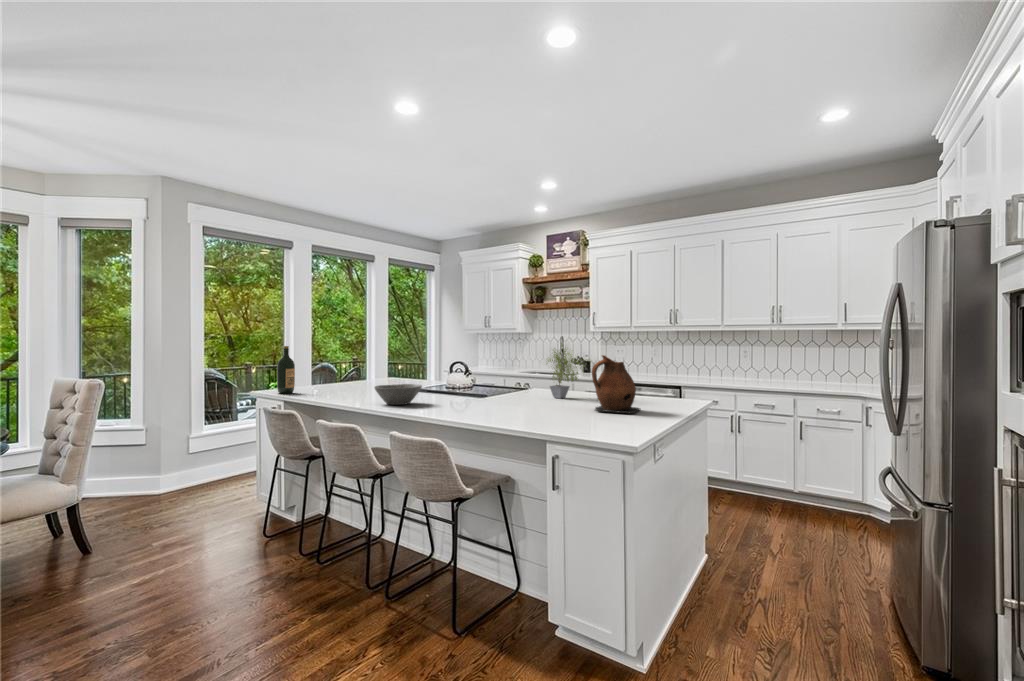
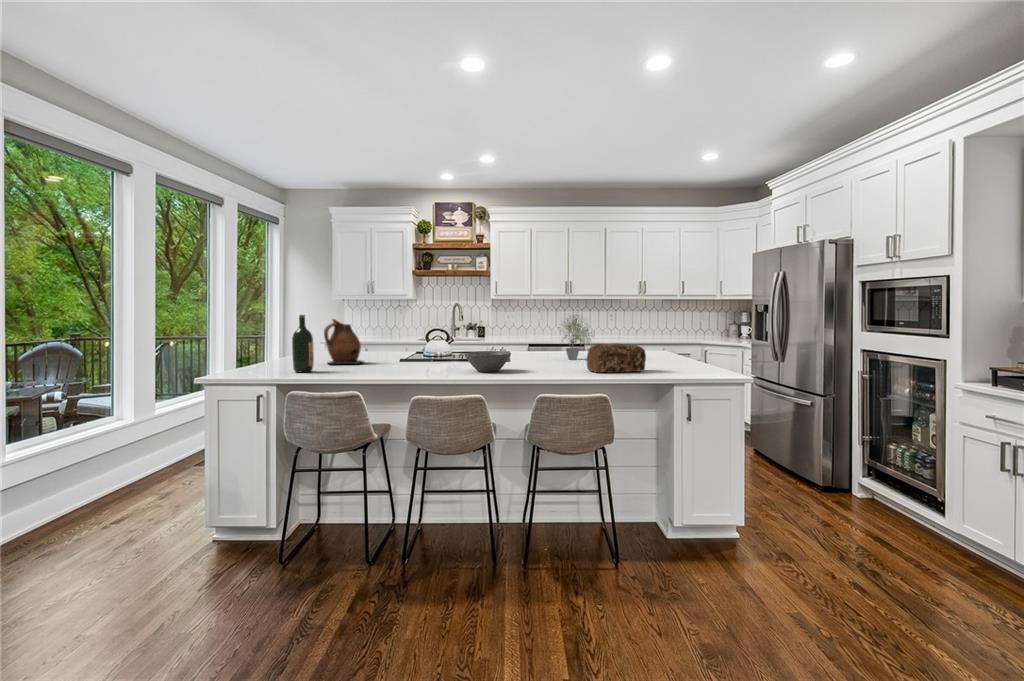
ceramic pitcher: present [592,355,640,414] -> present [324,319,363,364]
bread loaf: none [469,383,536,418] -> present [586,344,646,373]

